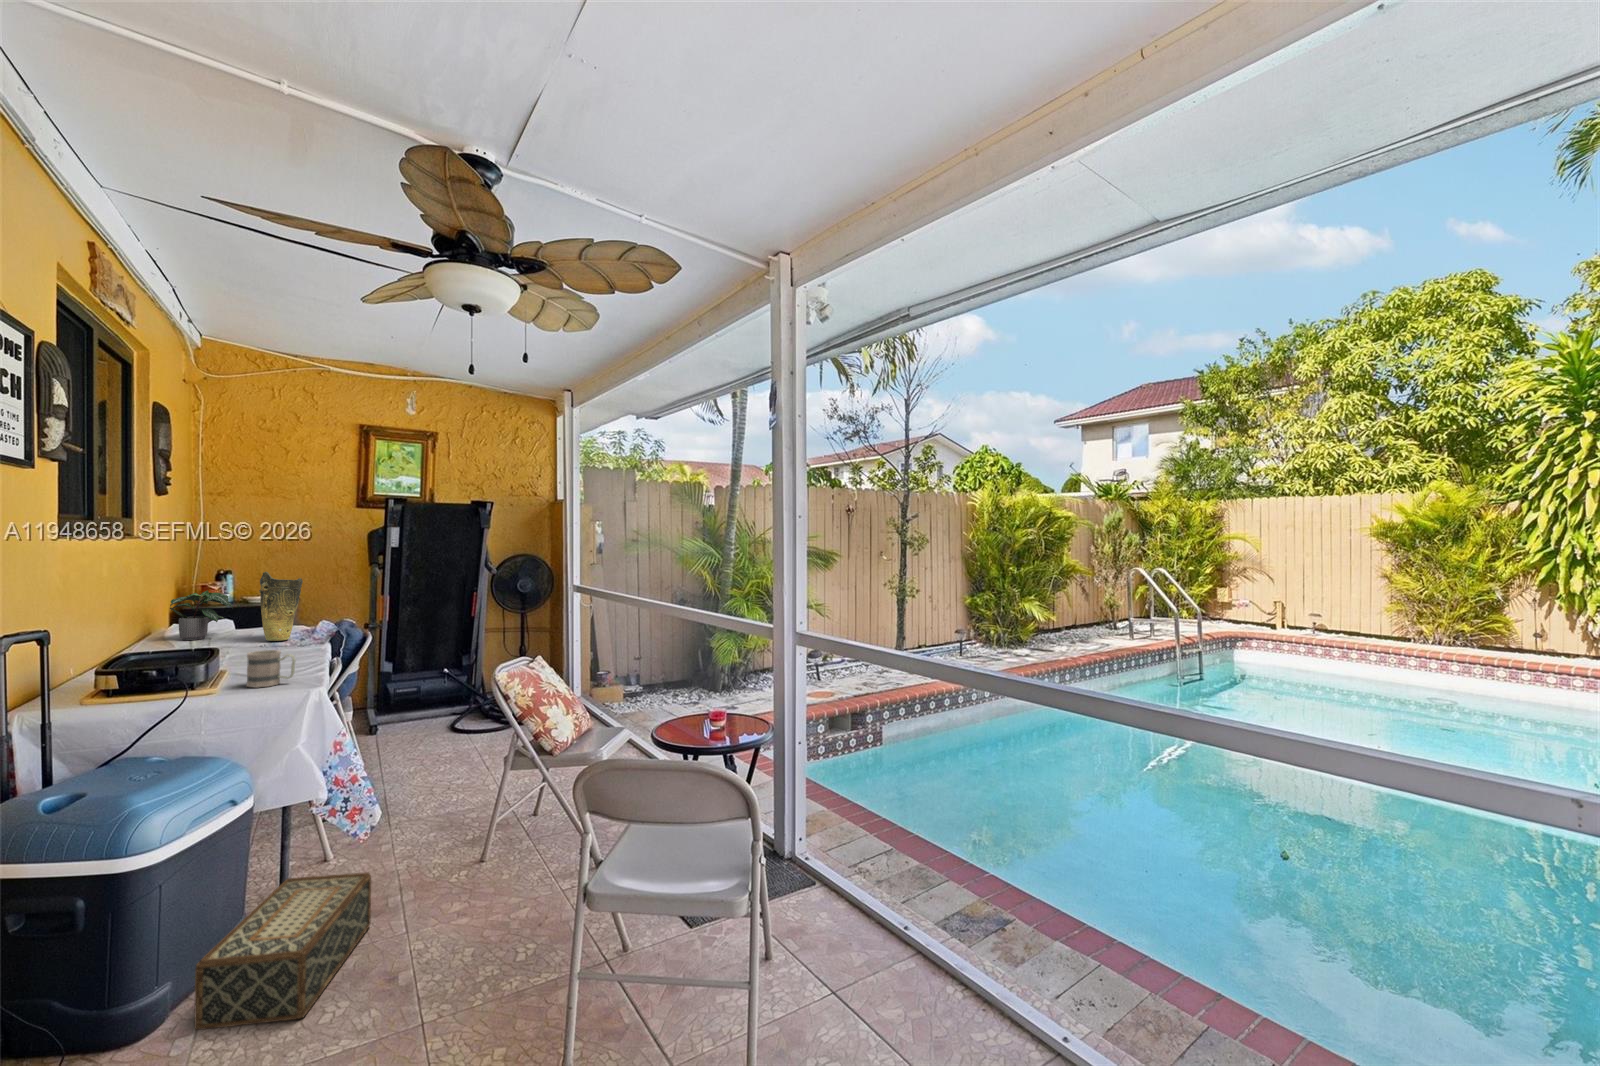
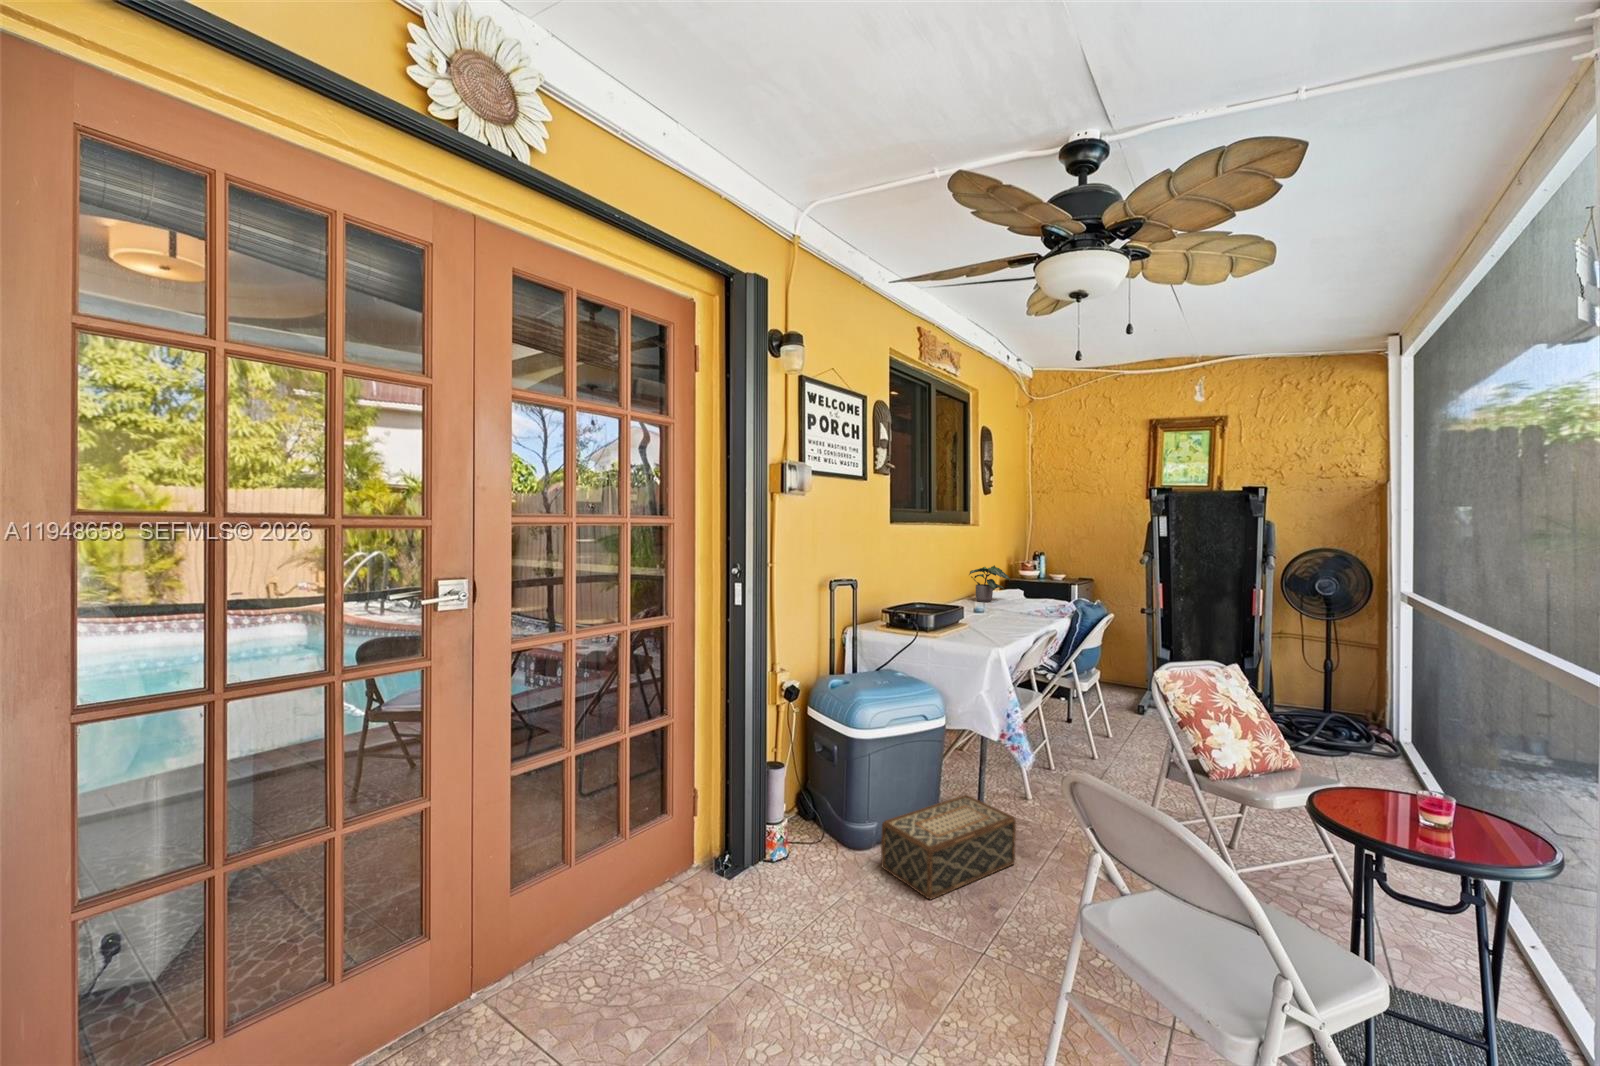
vase: present [259,572,303,641] -> none [1013,553,1047,610]
mug: present [247,650,295,687] -> none [954,612,984,641]

